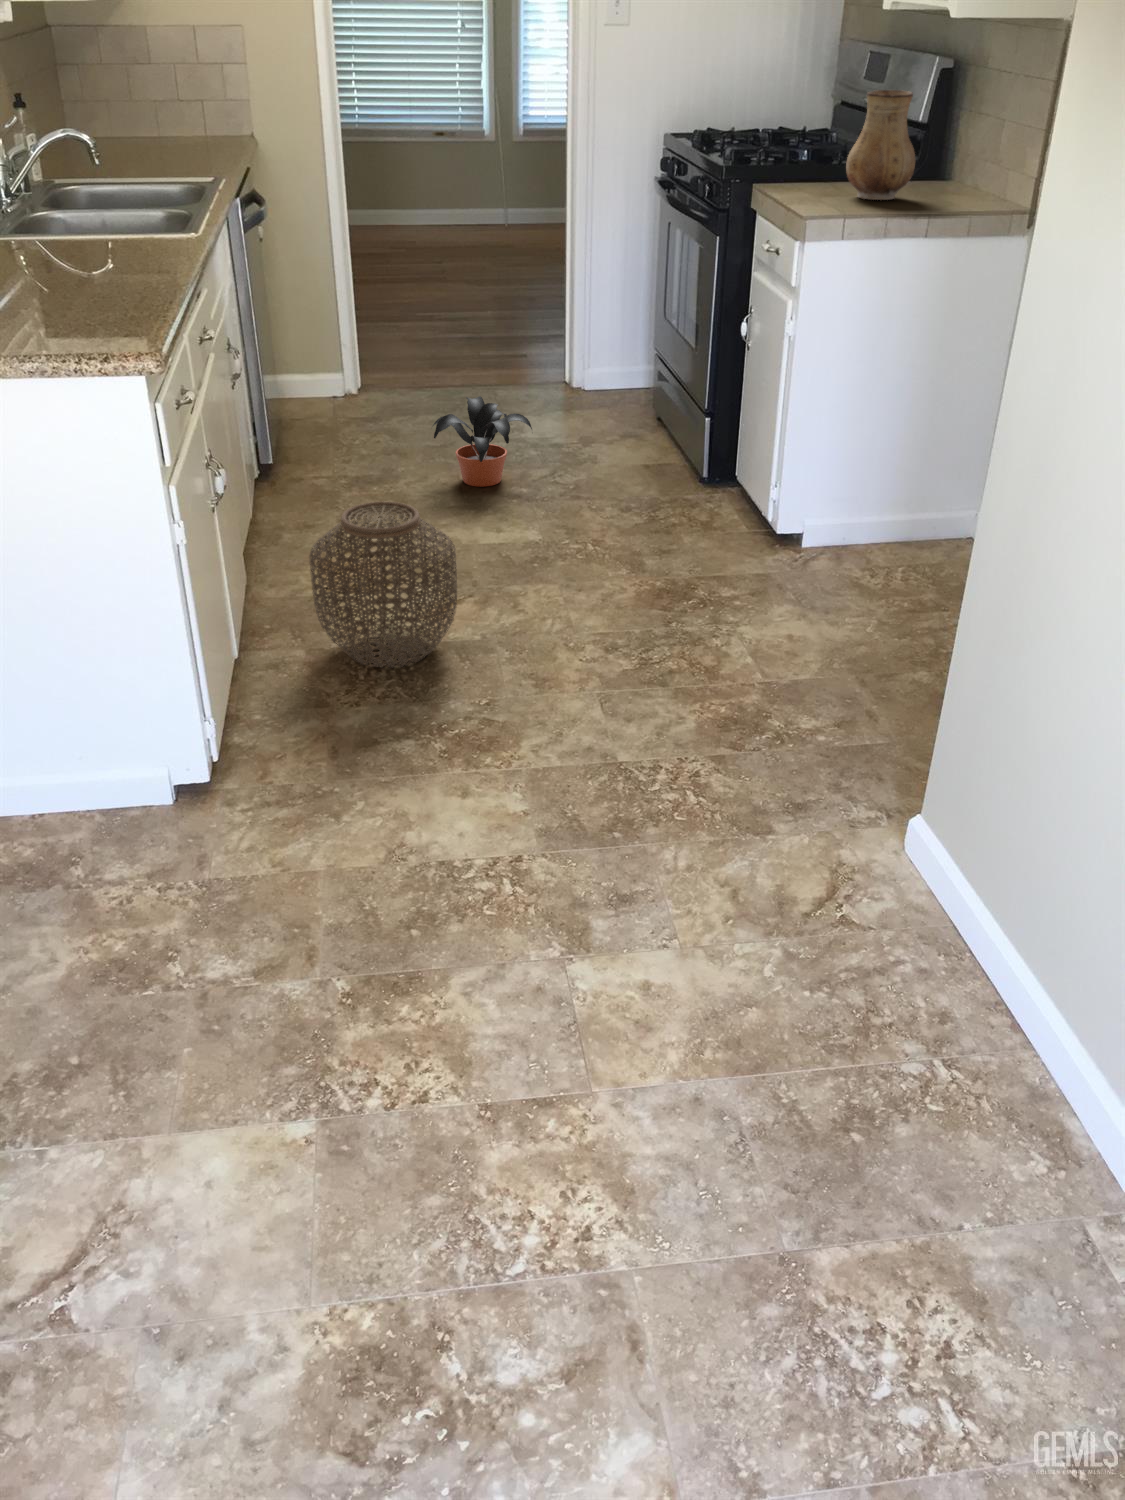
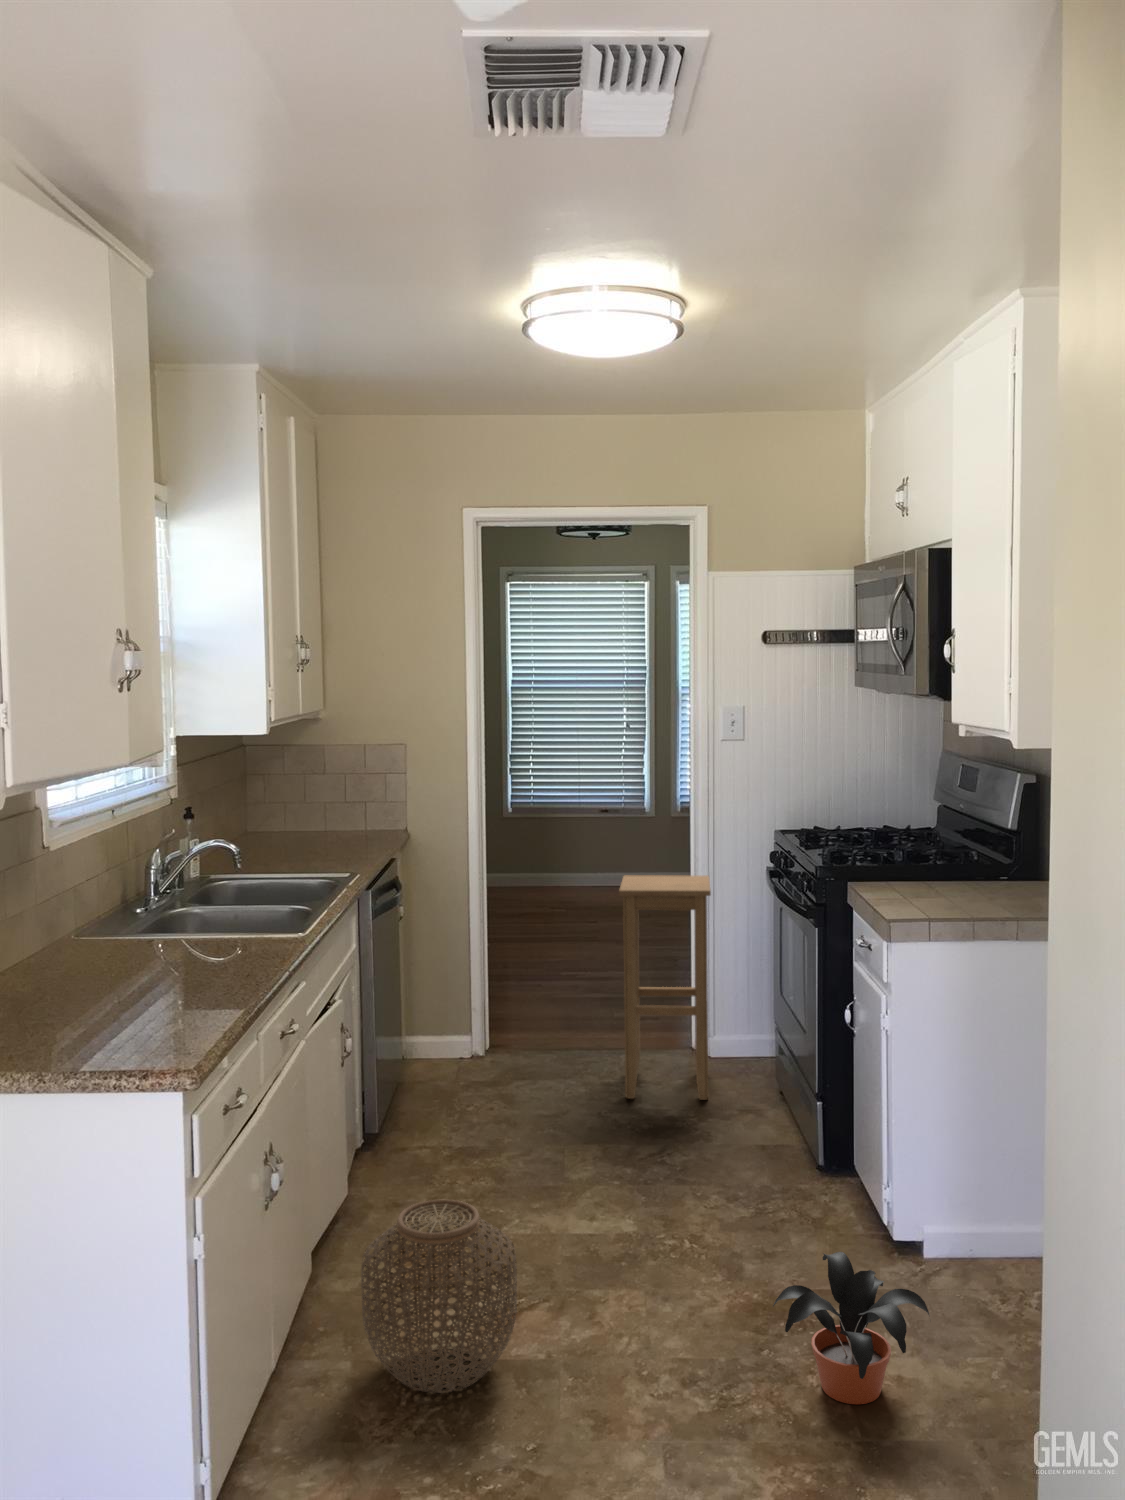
ceramic pitcher: present [846,90,915,200] -> none [931,804,1000,901]
stool: none [500,190,598,427] -> present [619,875,711,1100]
potted plant: present [433,396,532,487] -> present [773,1252,929,1404]

